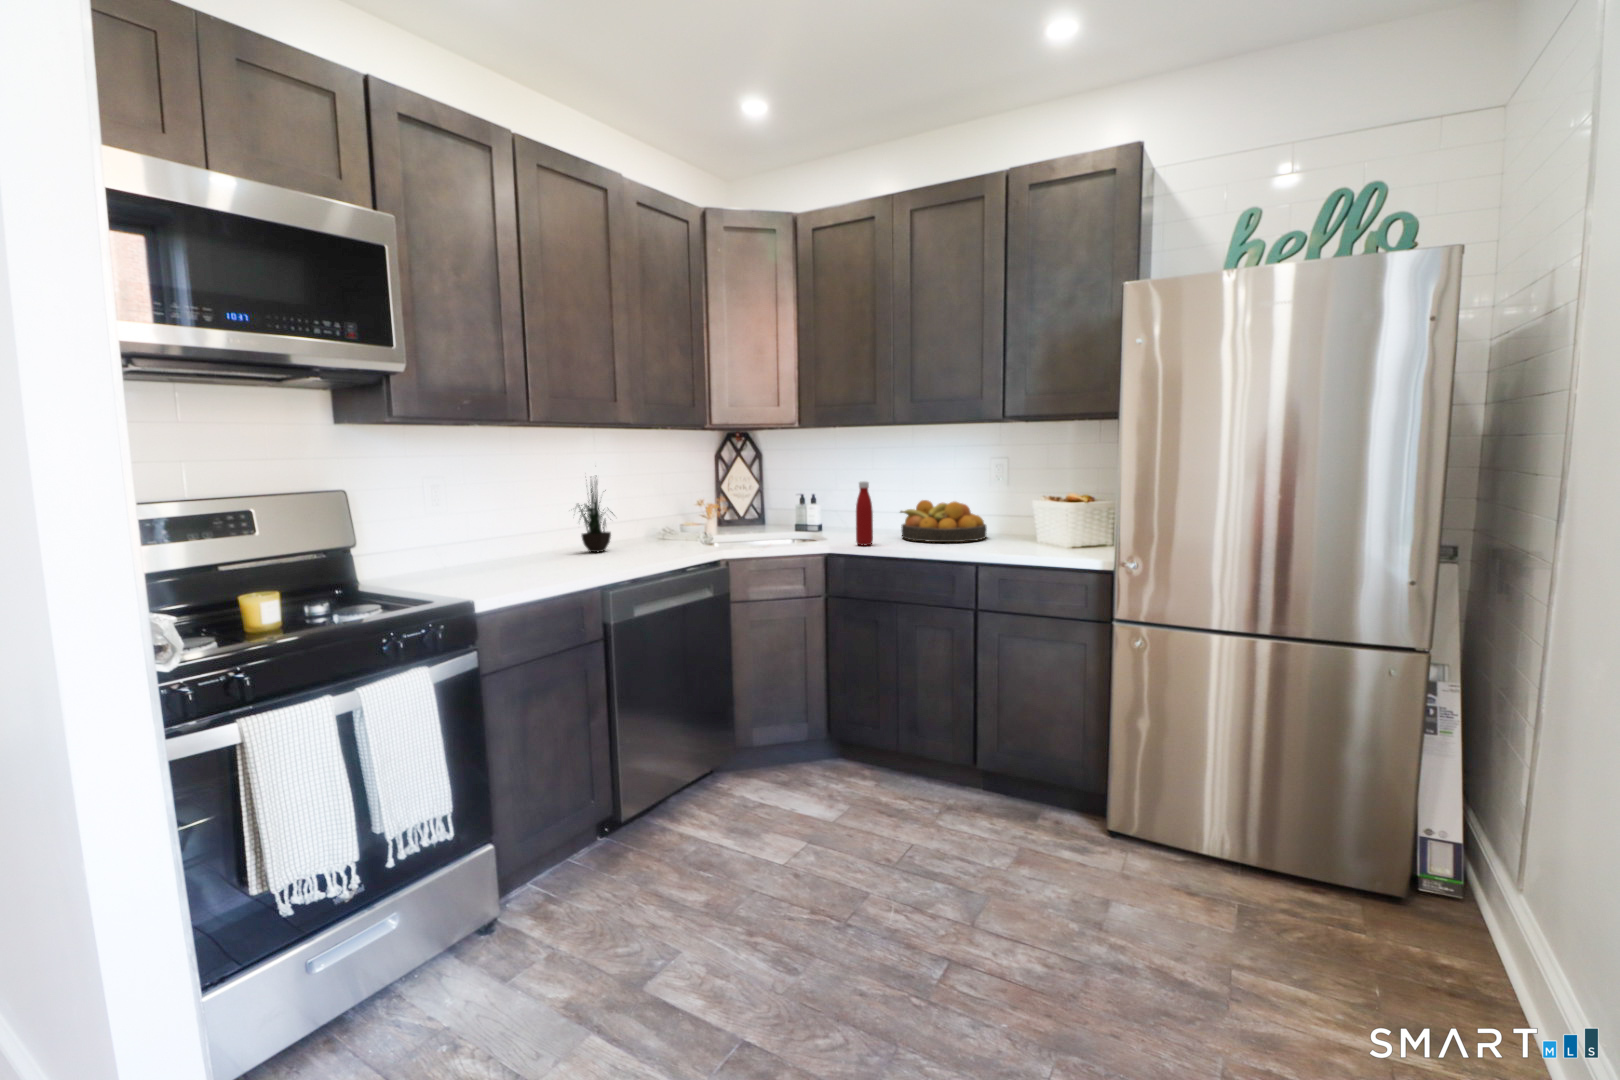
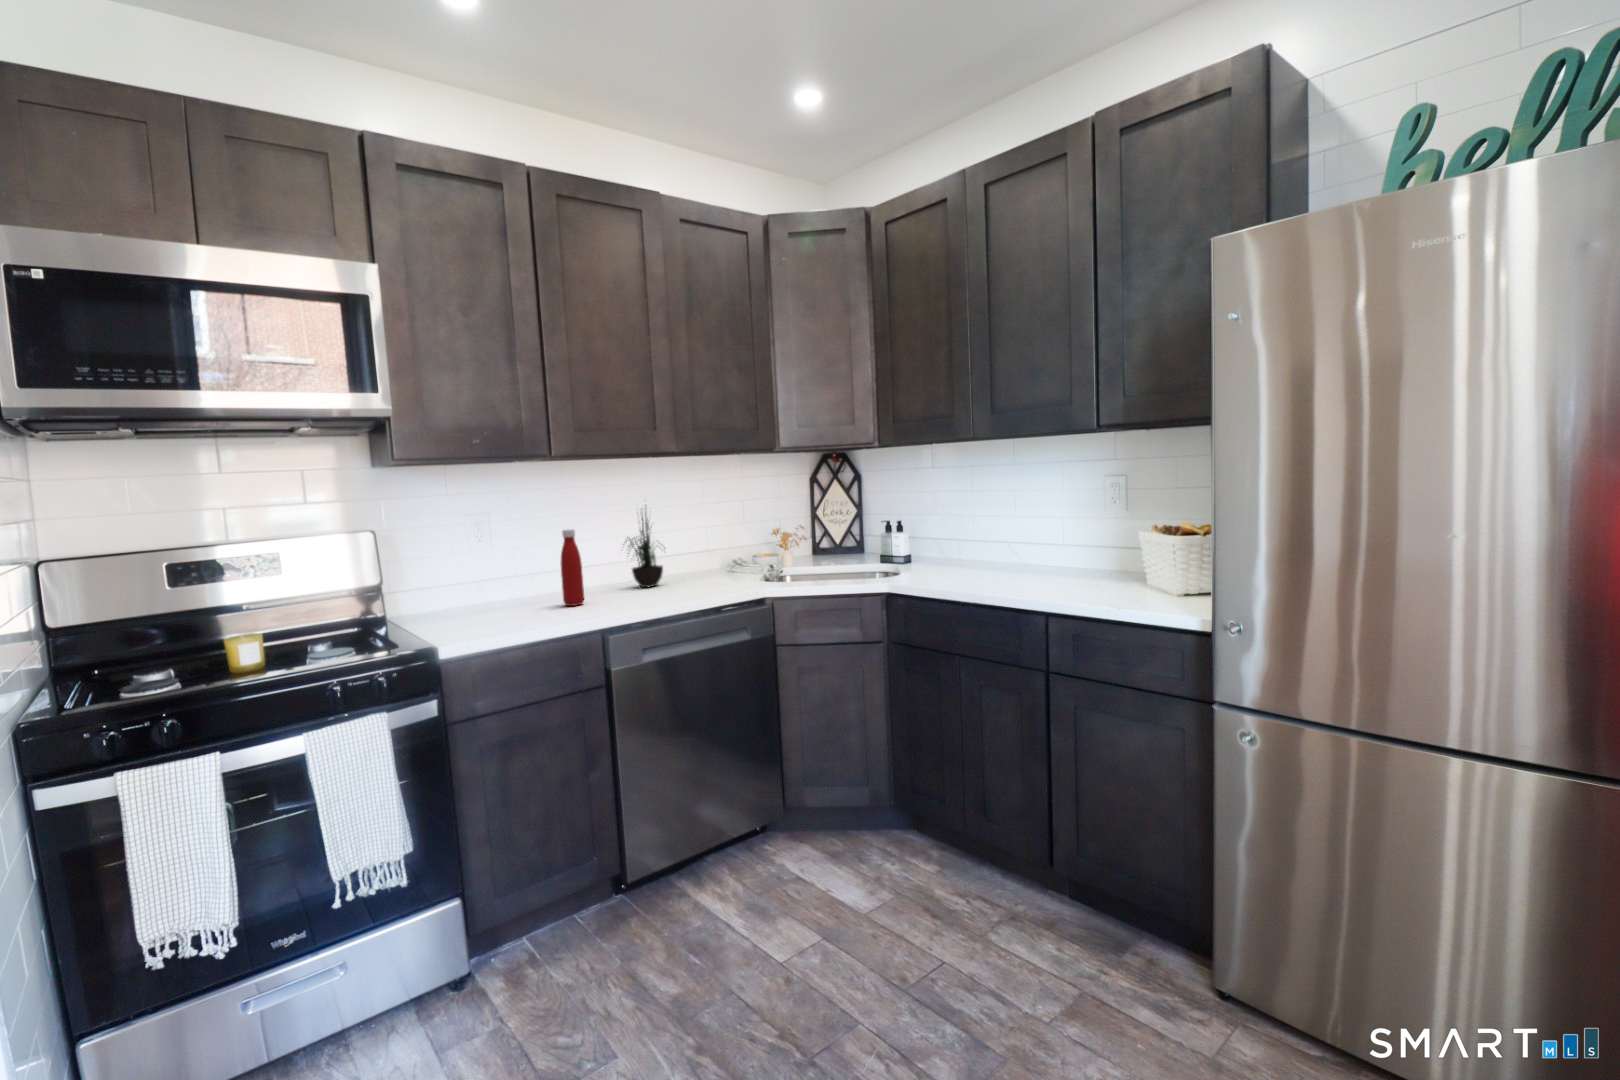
bottle: present [856,481,873,545] -> present [561,529,584,606]
fruit bowl: present [900,500,987,542] -> none [982,530,1092,583]

